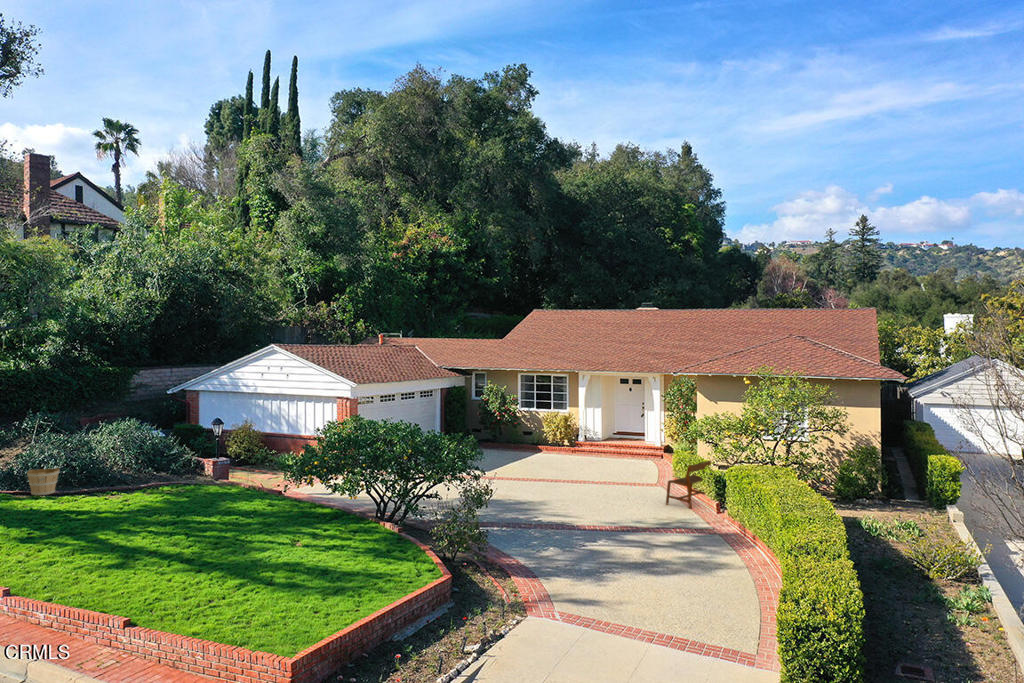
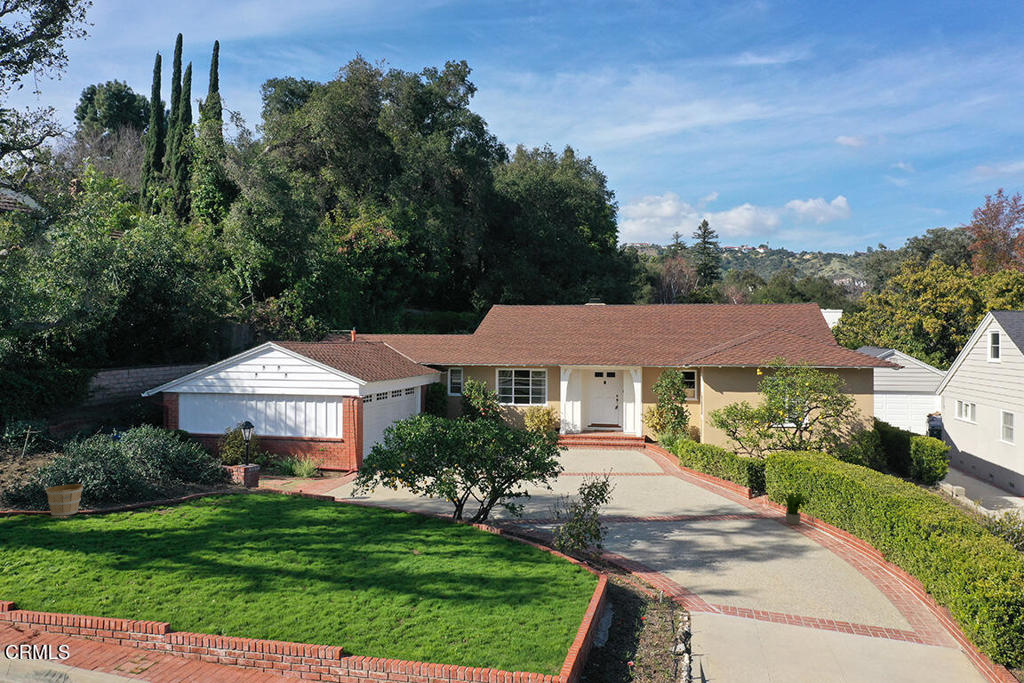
bench: present [666,461,711,509] -> none [694,449,730,495]
potted plant: none [718,506,757,544] -> present [775,491,810,525]

